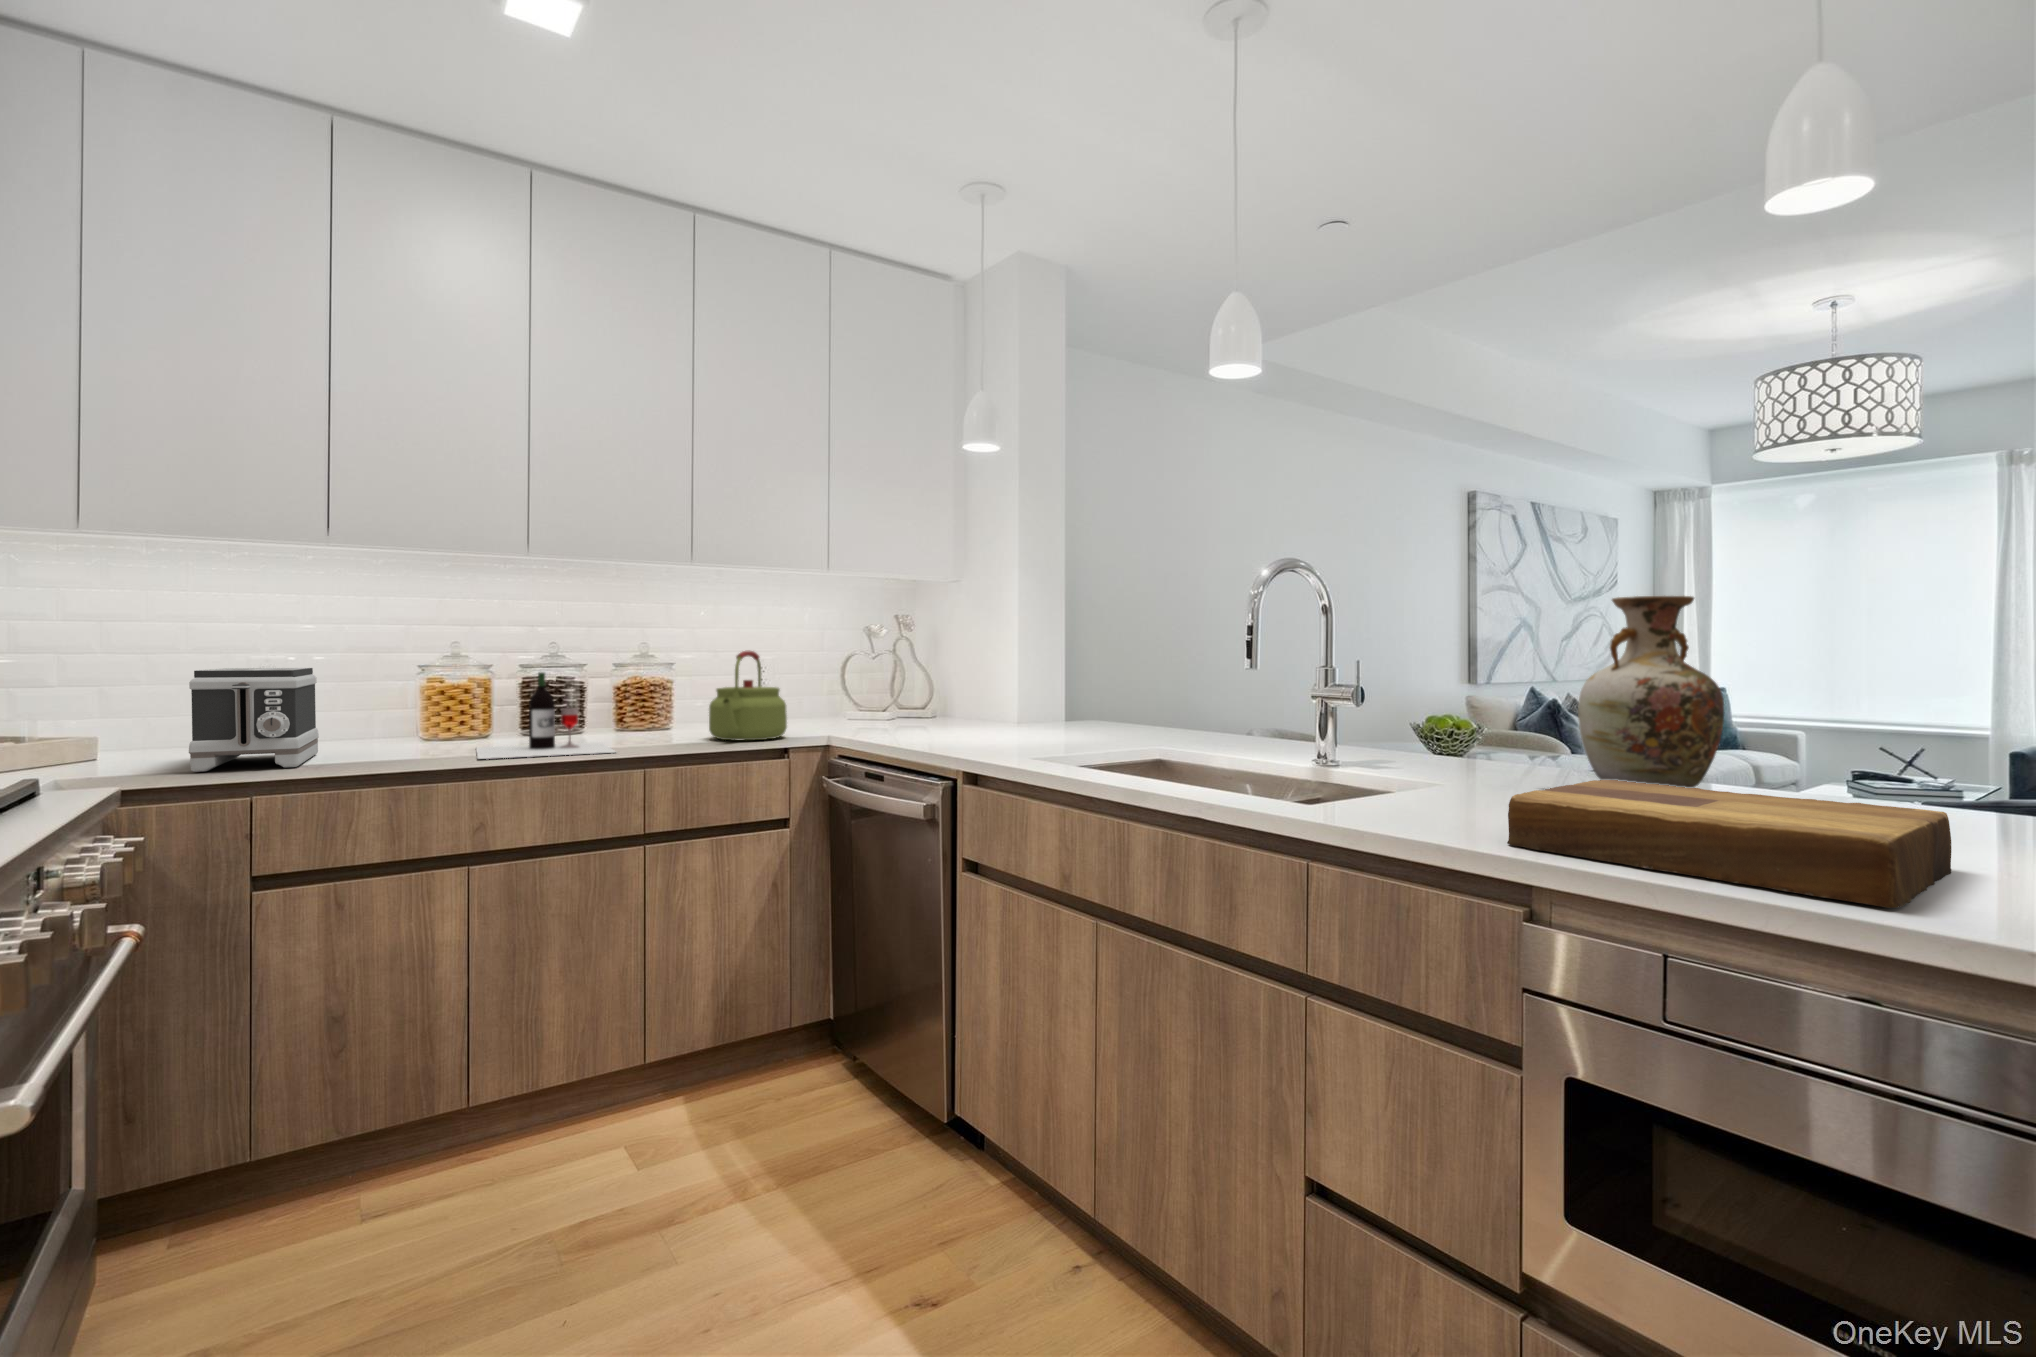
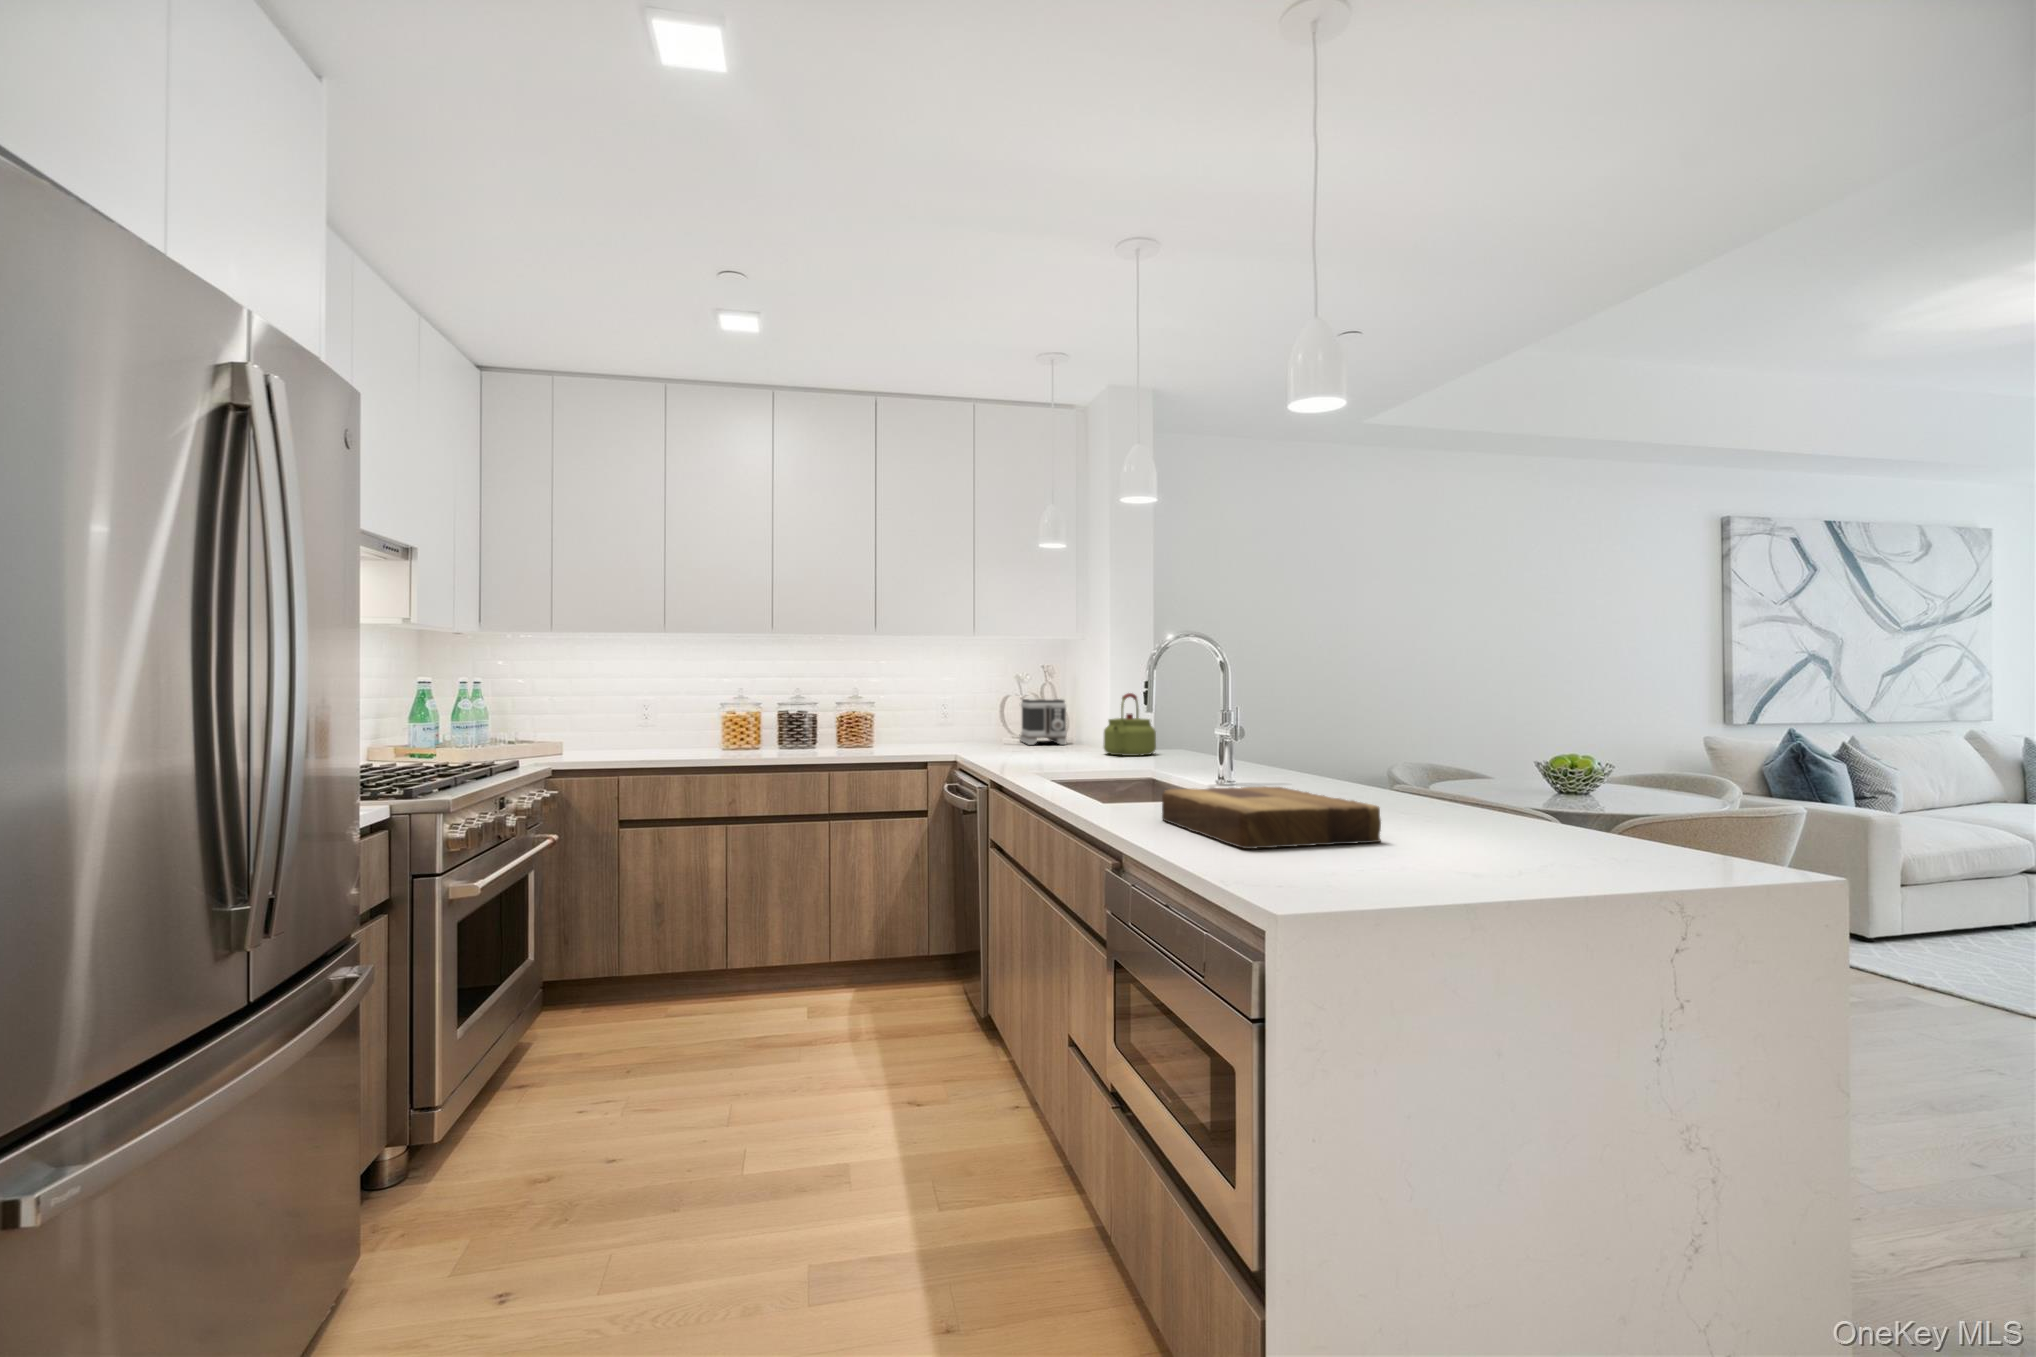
vase: present [1539,596,1724,790] -> none [1317,662,1441,813]
kettle: present [709,651,787,741] -> present [1103,693,1156,756]
toaster: present [189,668,319,772] -> present [1020,699,1067,745]
wine bottle: present [476,672,615,759] -> none [731,709,815,760]

